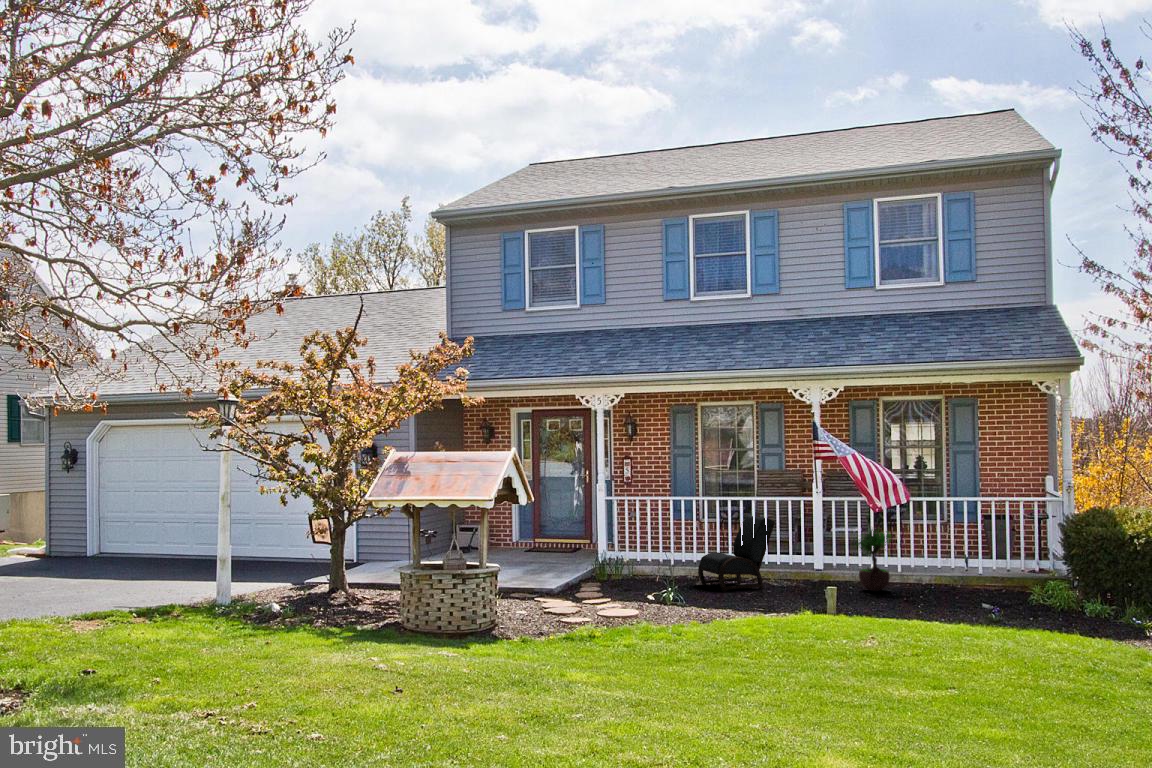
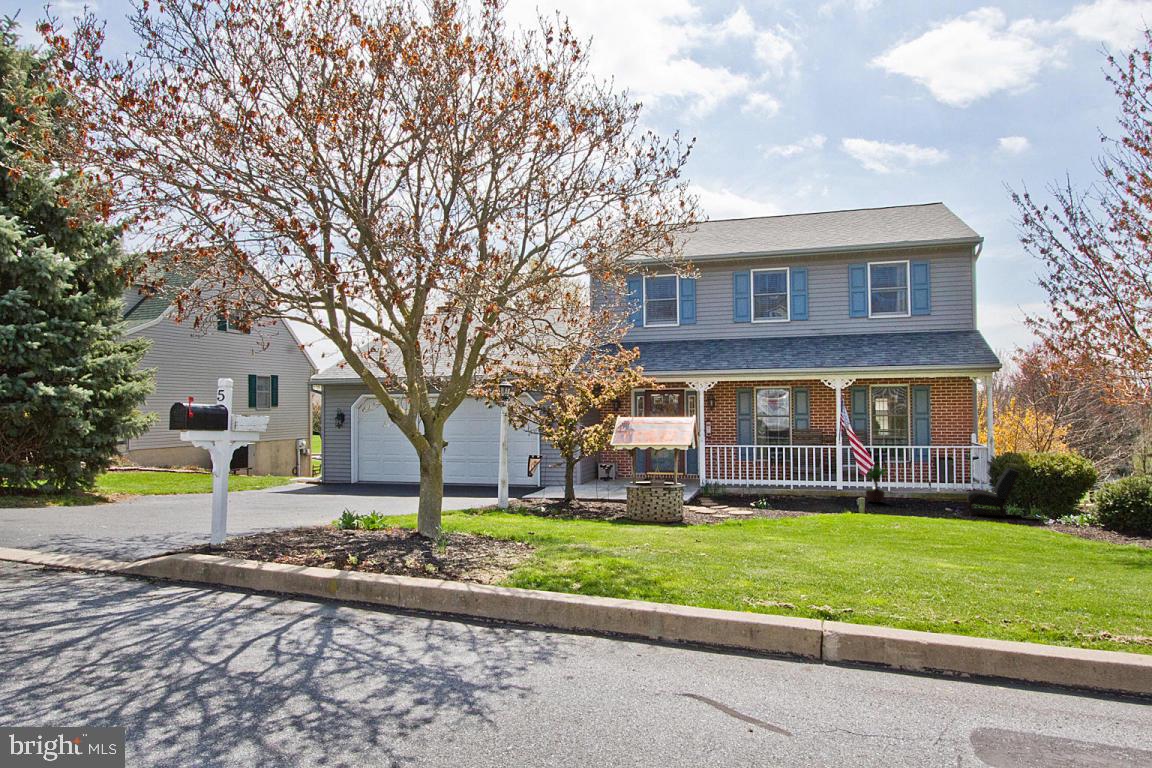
lounge chair: present [698,515,775,592] -> present [967,468,1019,517]

